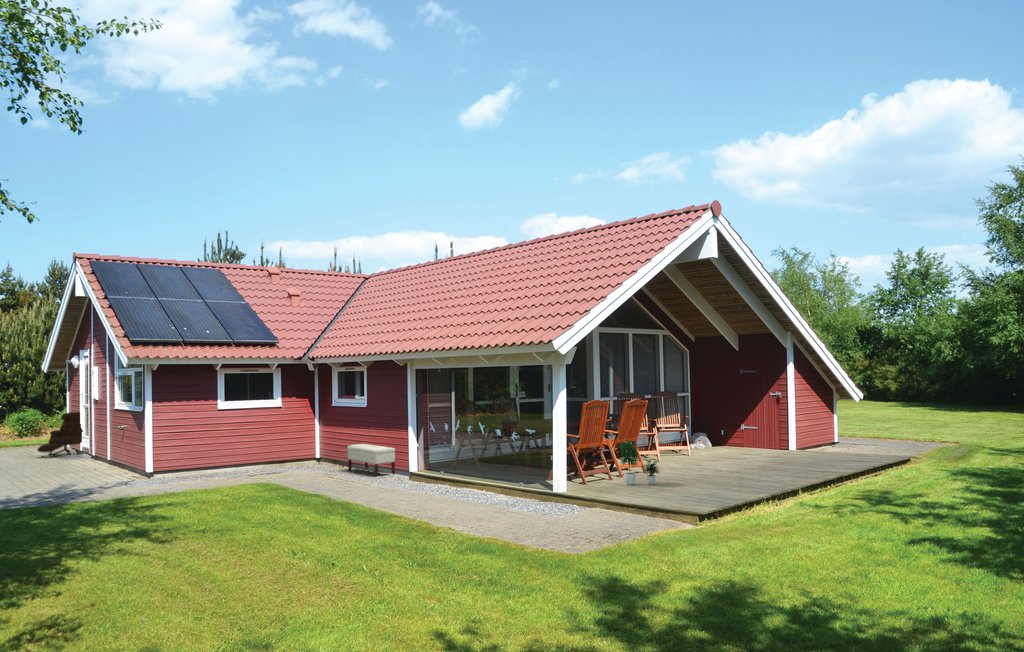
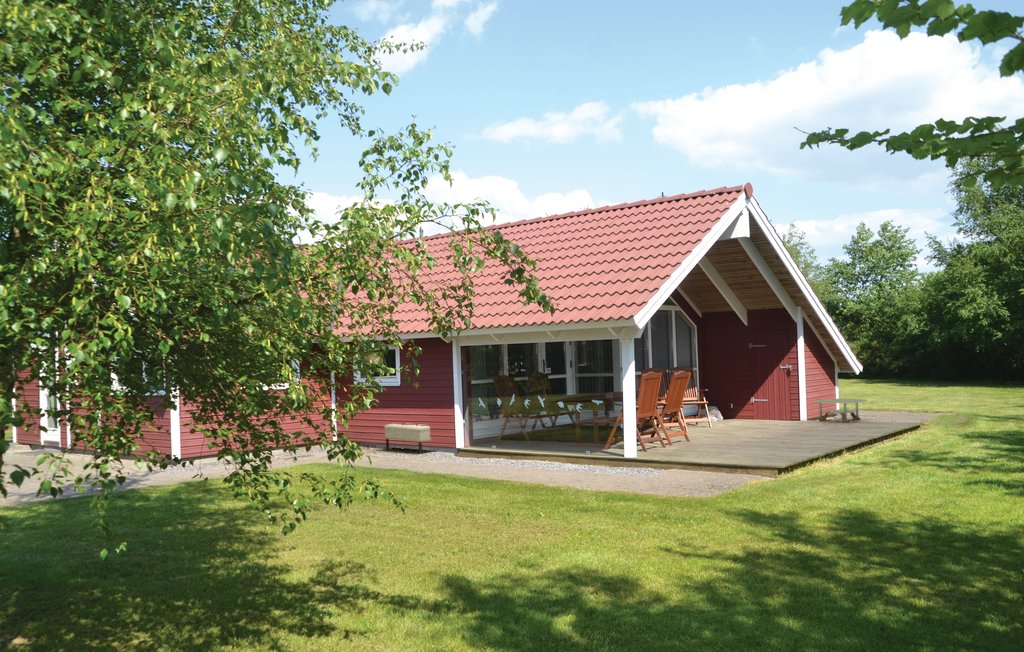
lounge chair: present [37,412,83,456] -> none [28,401,76,449]
round table: none [803,429,859,455] -> present [815,399,867,423]
potted plant: present [620,439,660,485] -> none [665,408,706,453]

